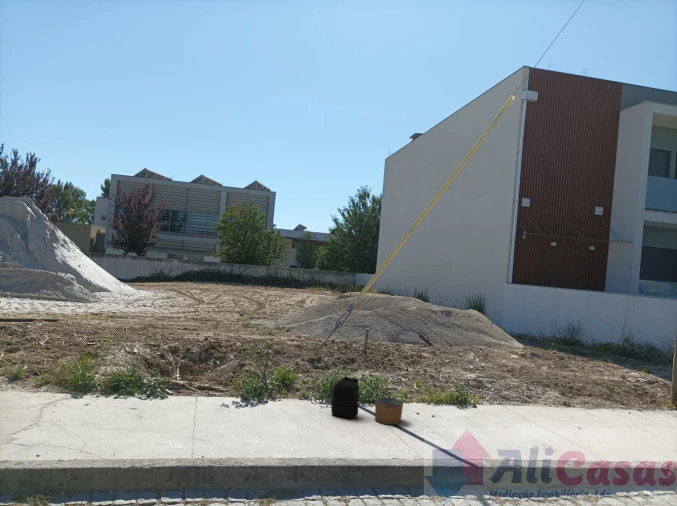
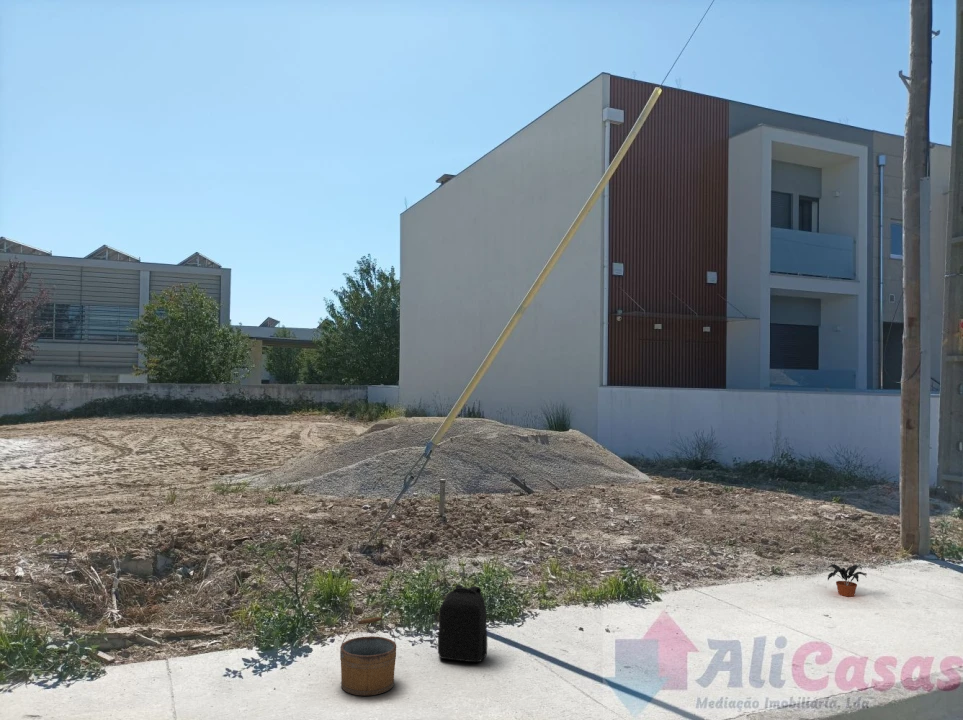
bucket: present [375,388,403,425] -> present [340,617,396,696]
potted plant: none [588,399,613,420] -> present [828,564,865,596]

